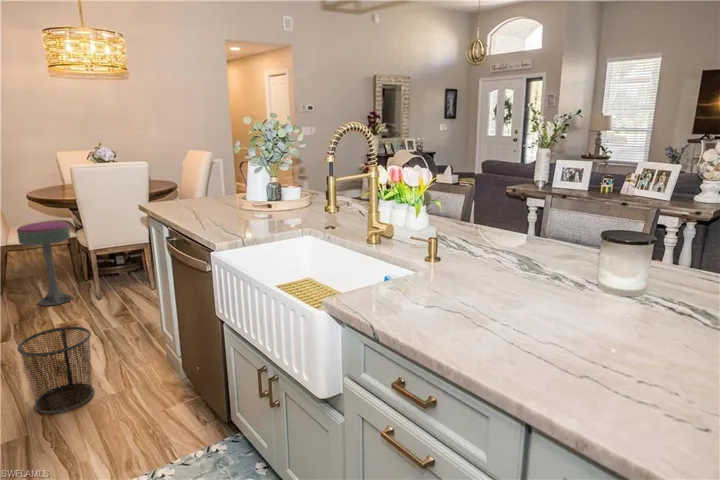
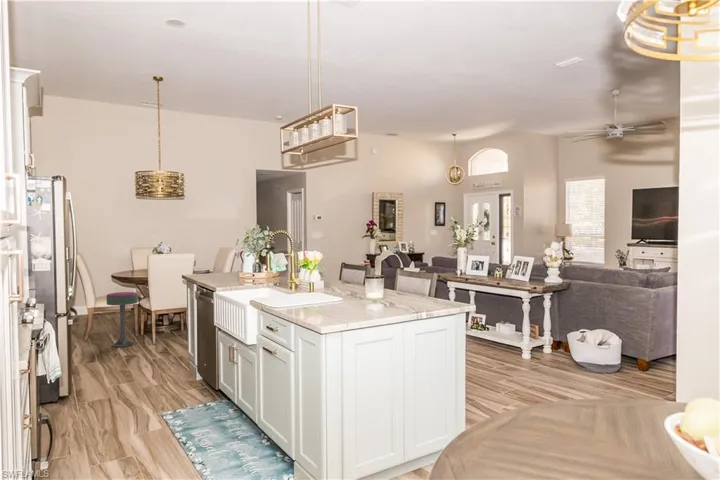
waste bin: present [17,326,94,413] -> none [109,344,148,390]

